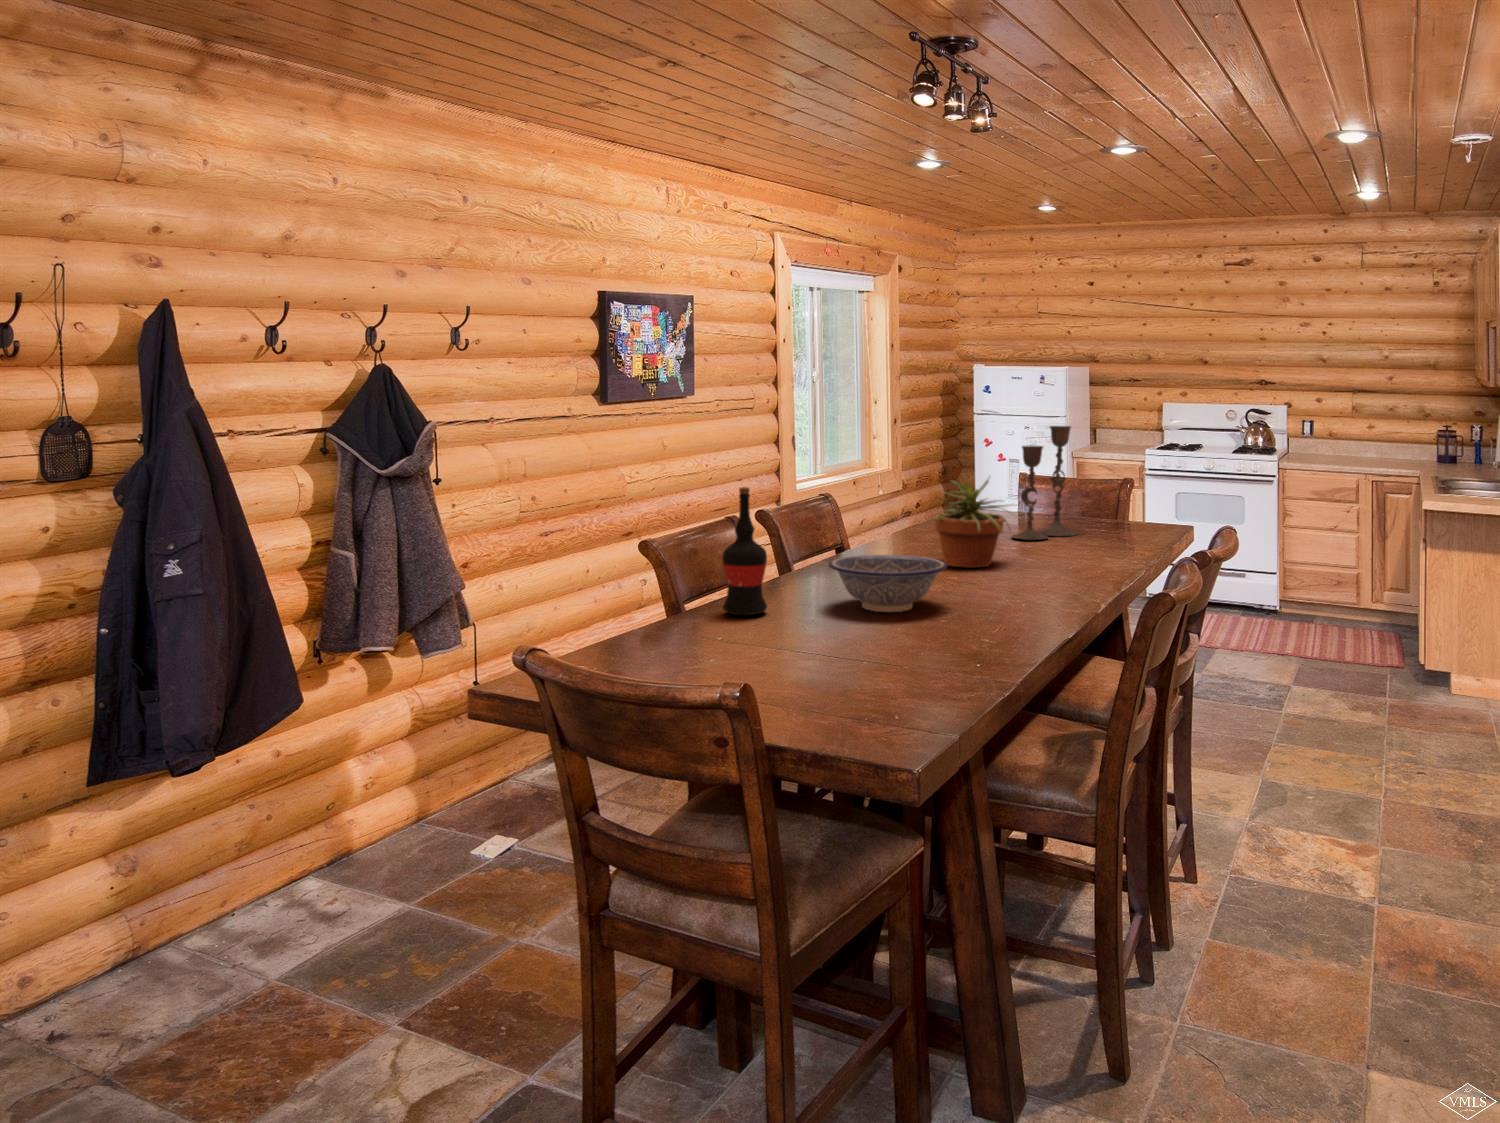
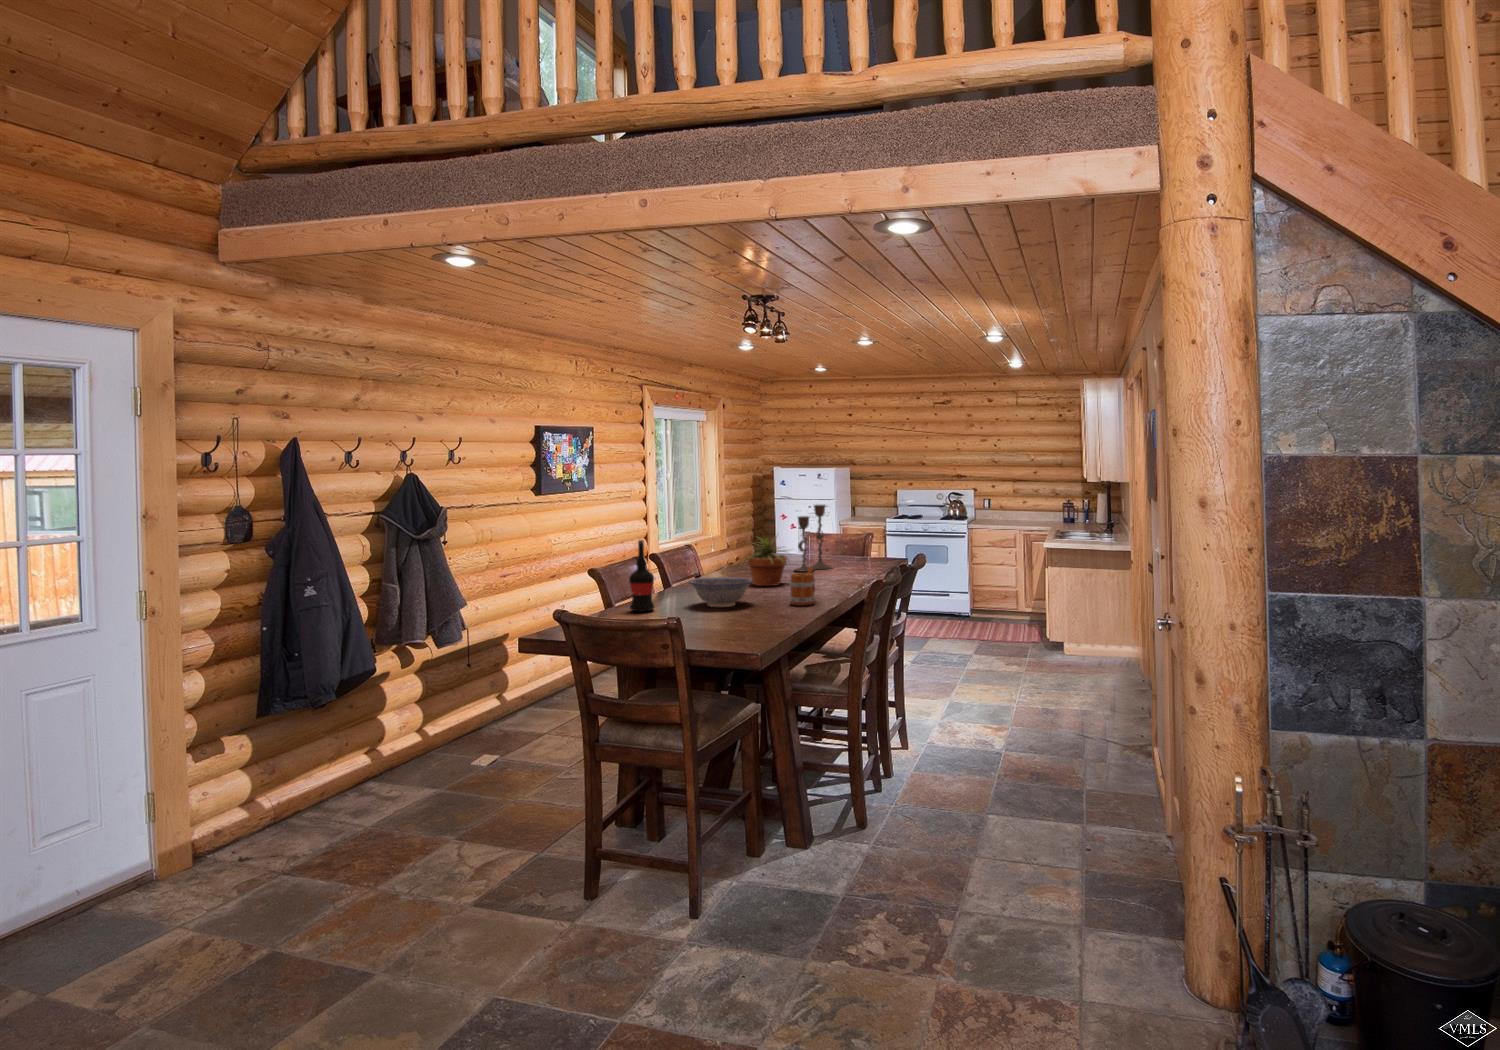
mug: none [1012,543,1063,615] -> present [789,567,815,605]

